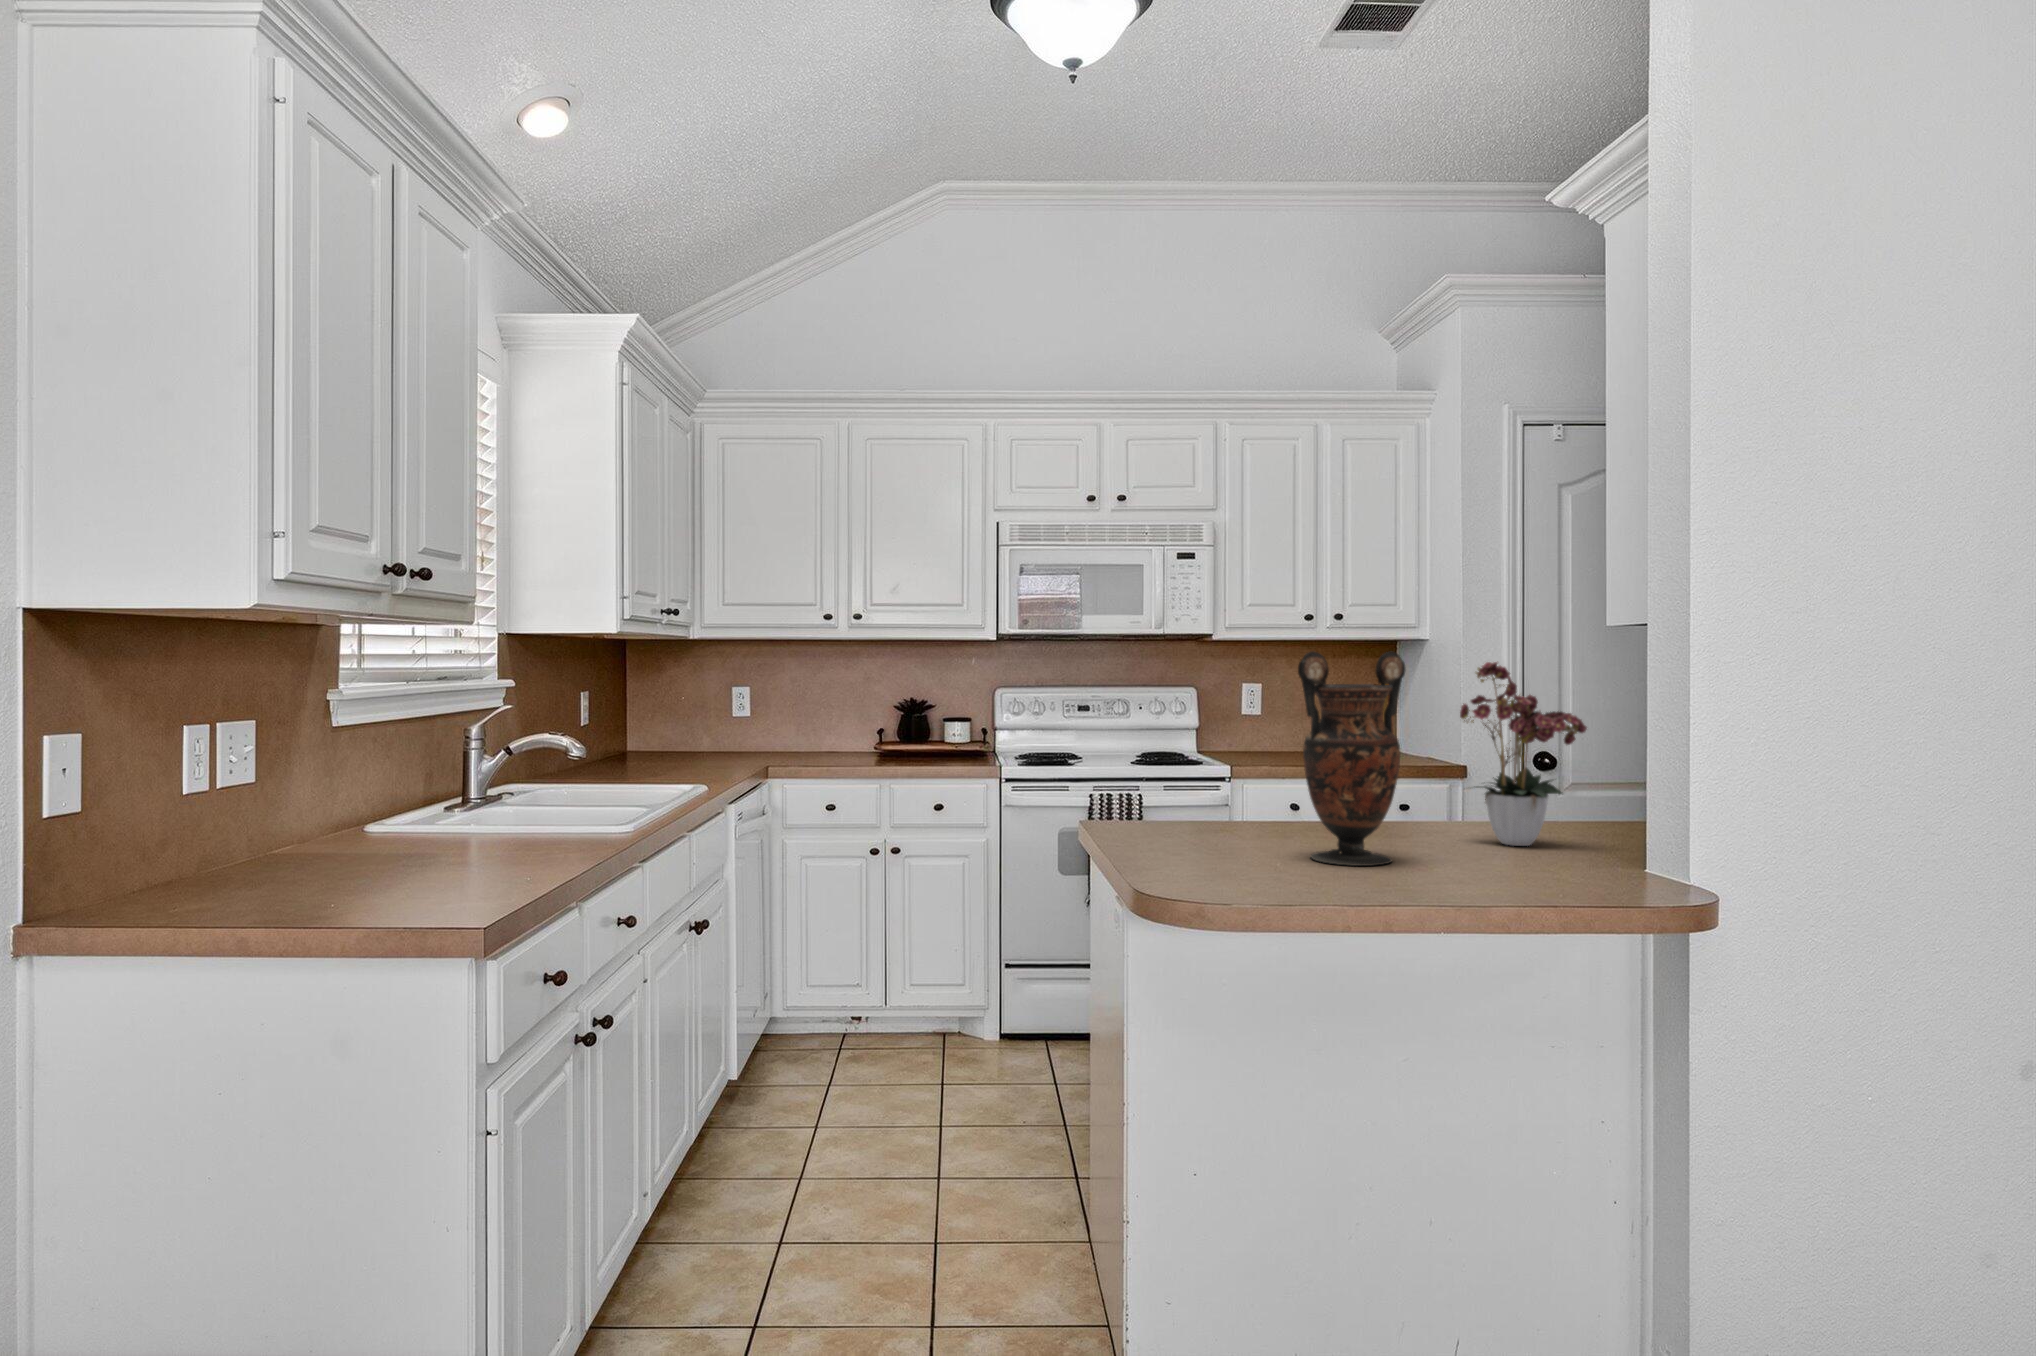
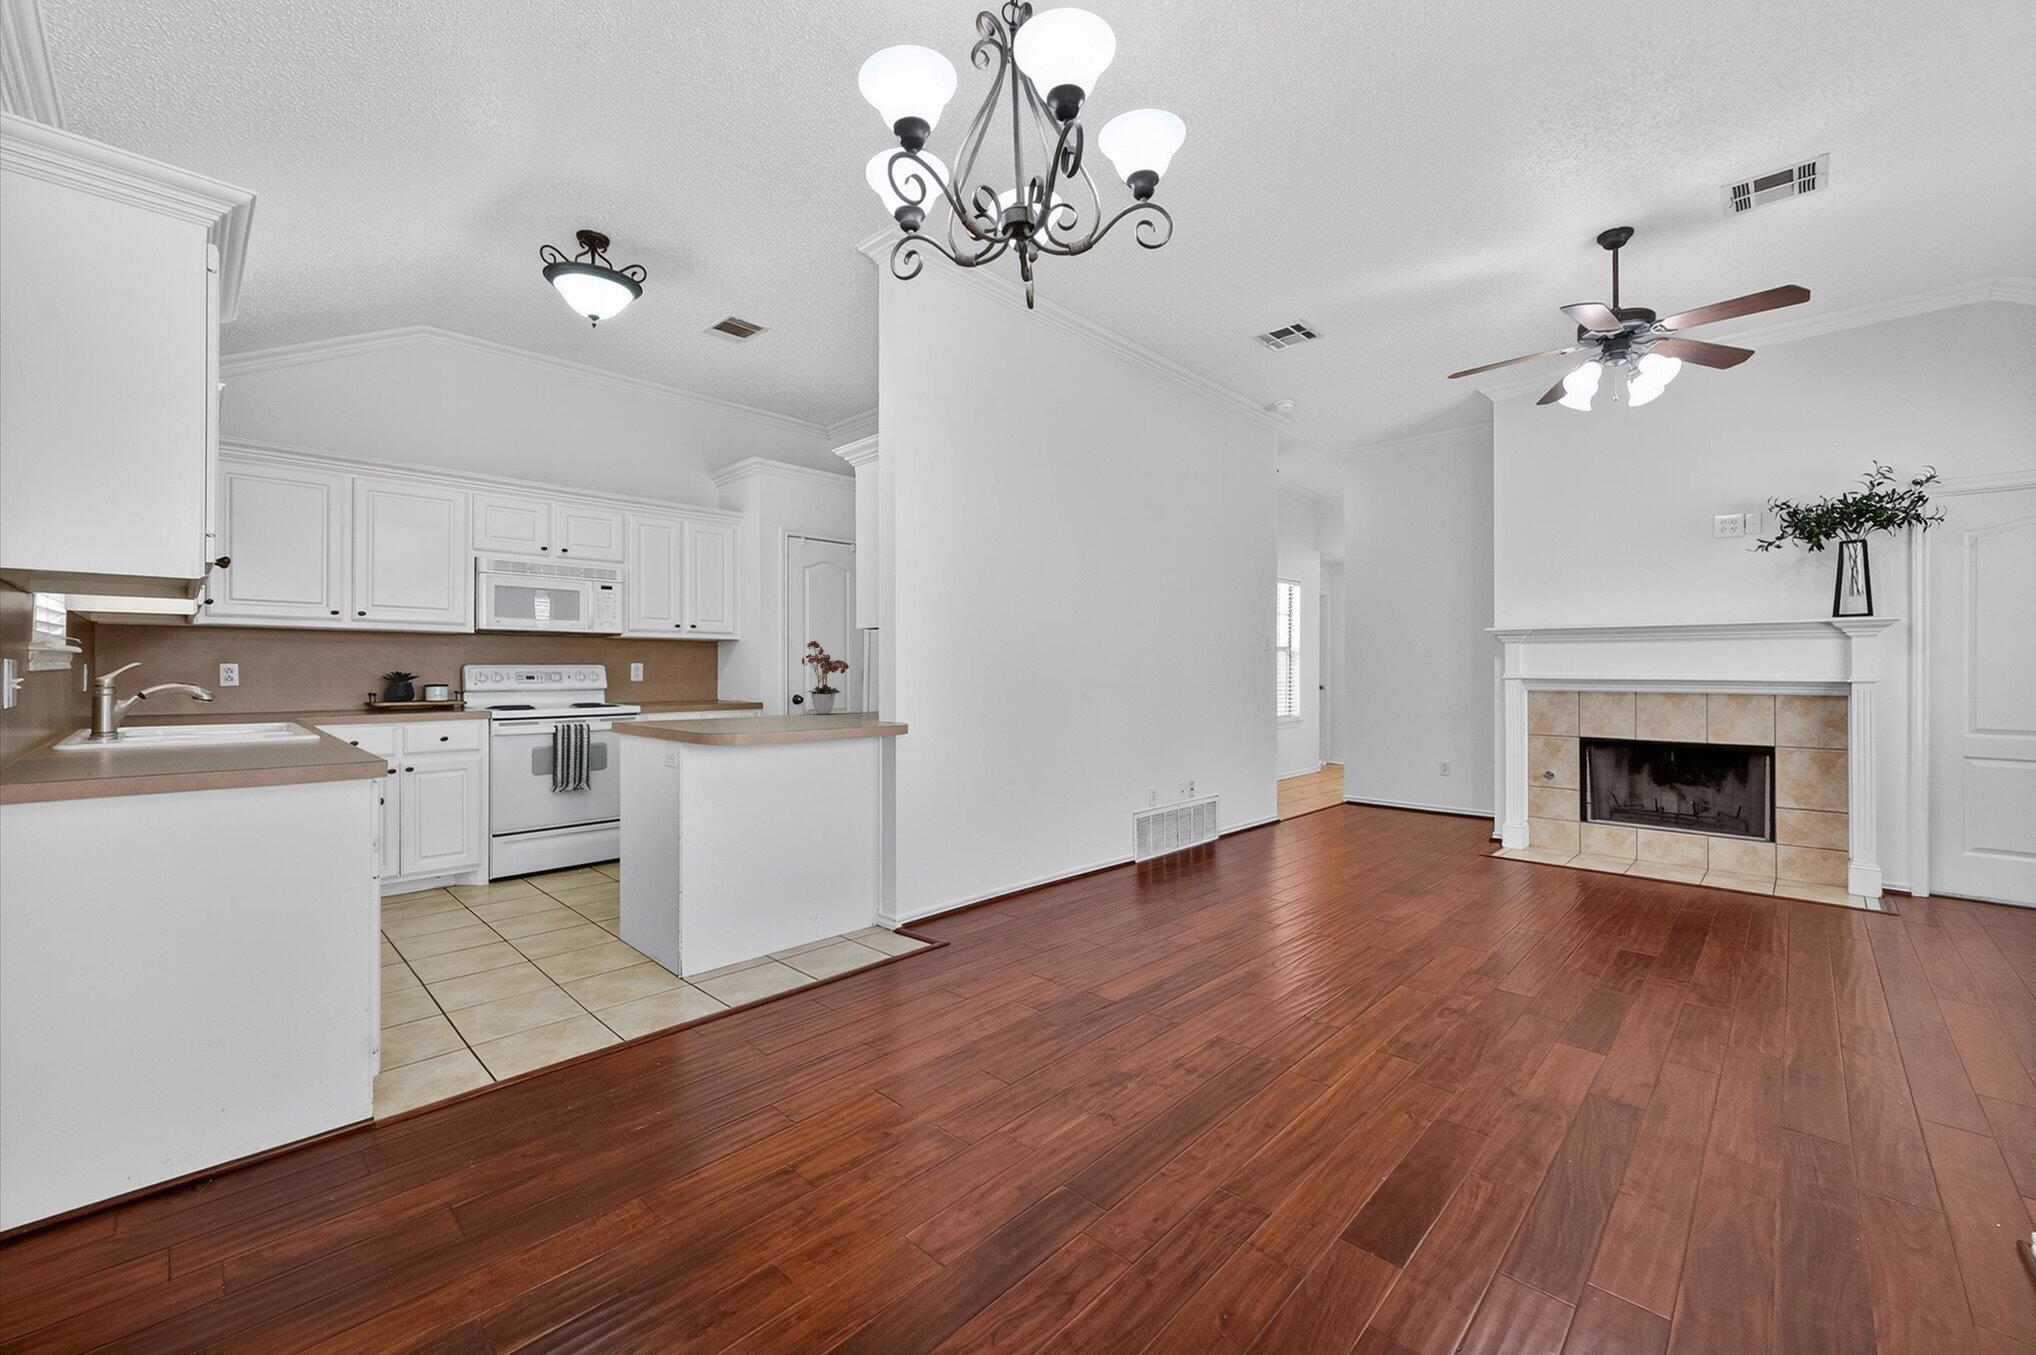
vase: present [1298,651,1405,866] -> none [749,633,789,720]

